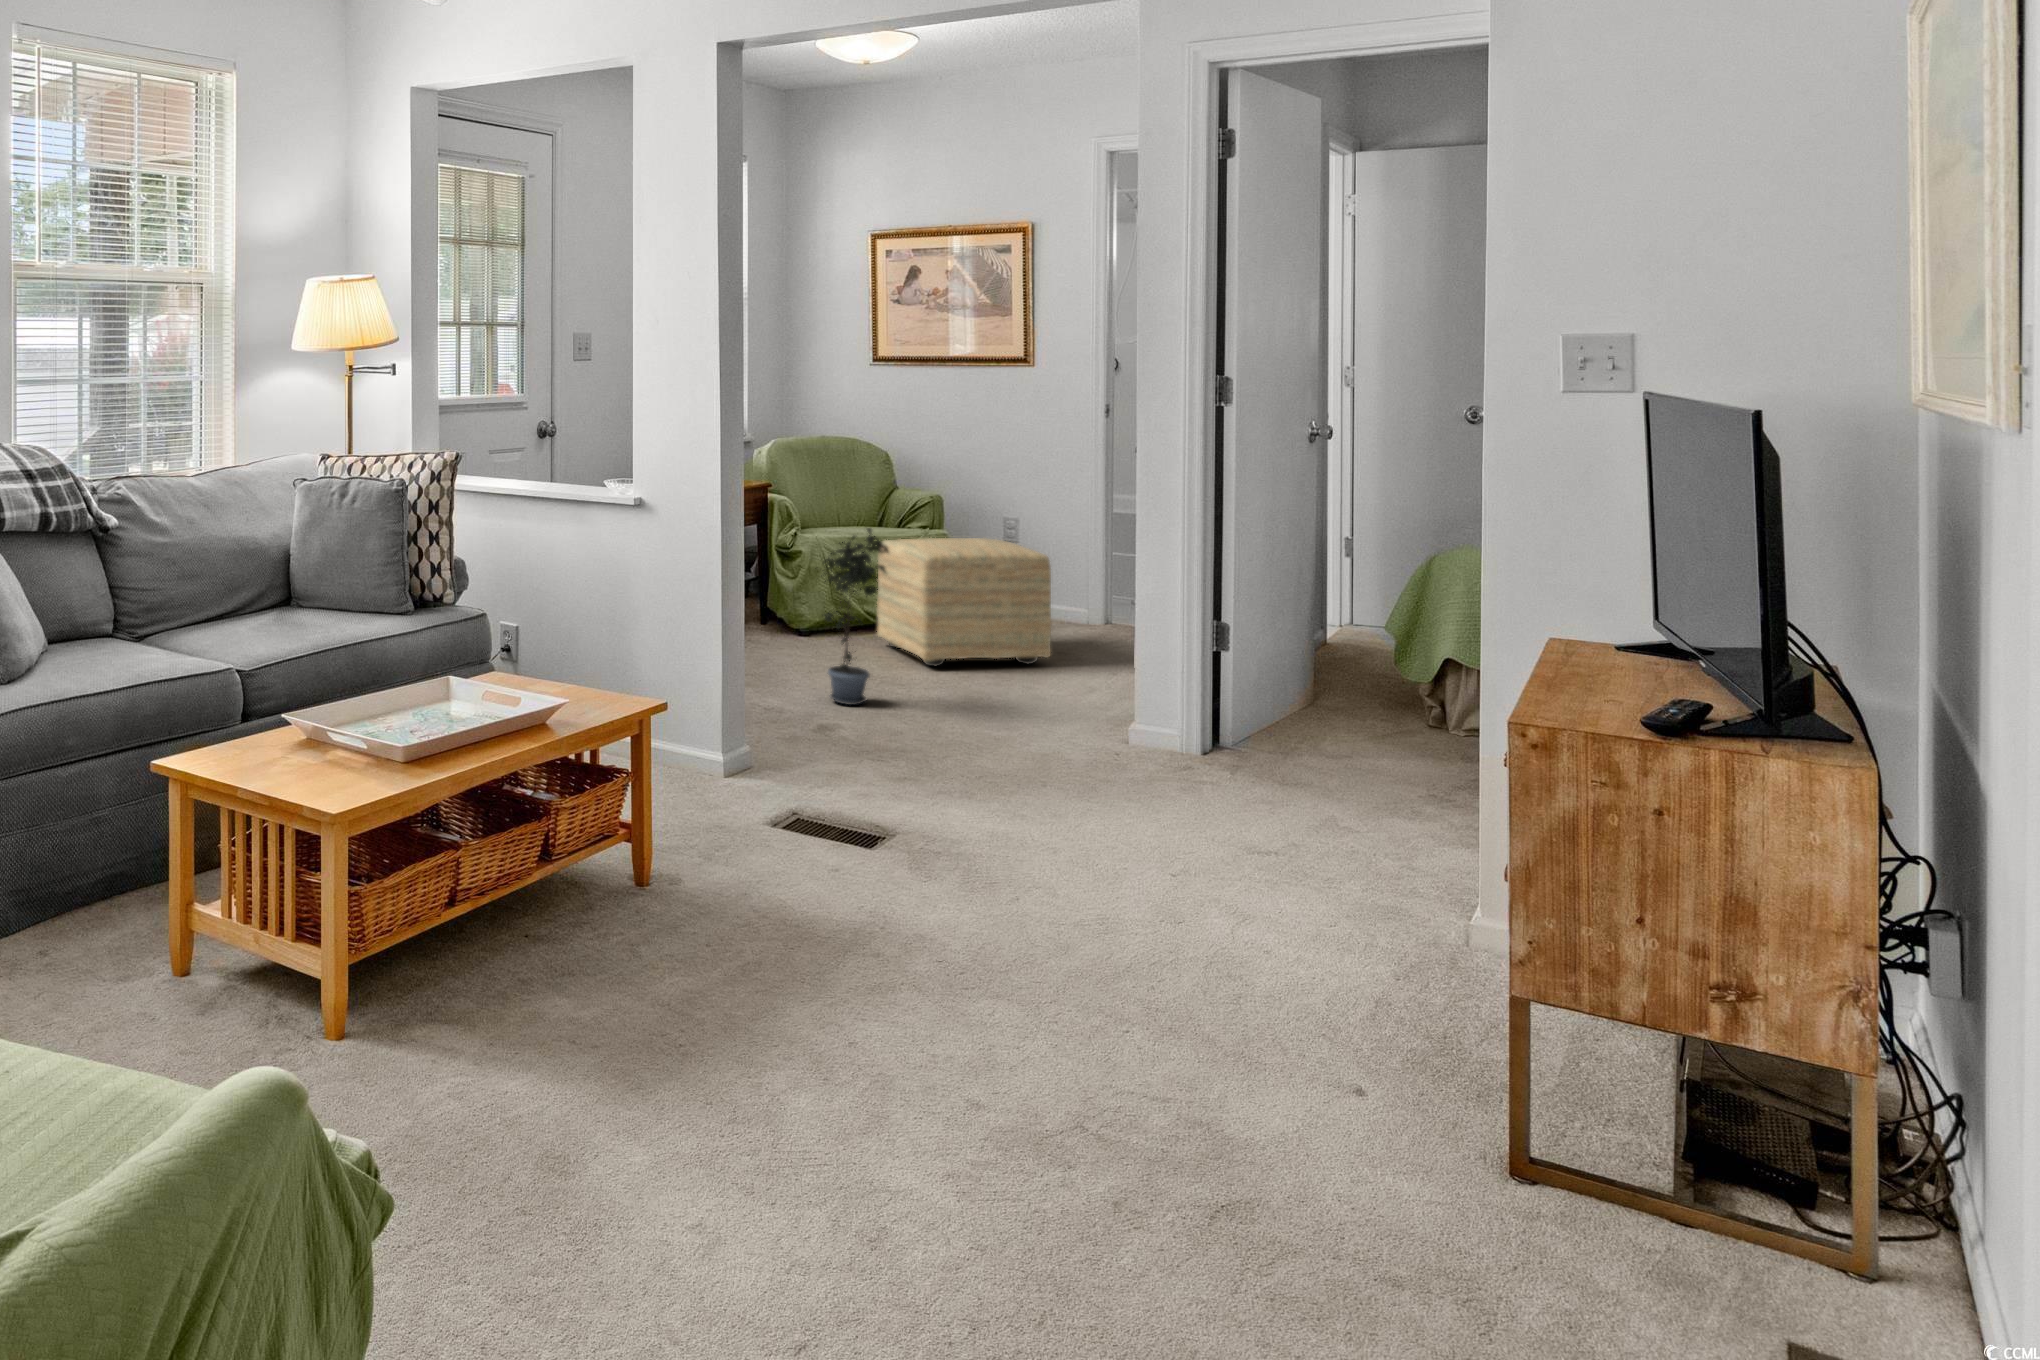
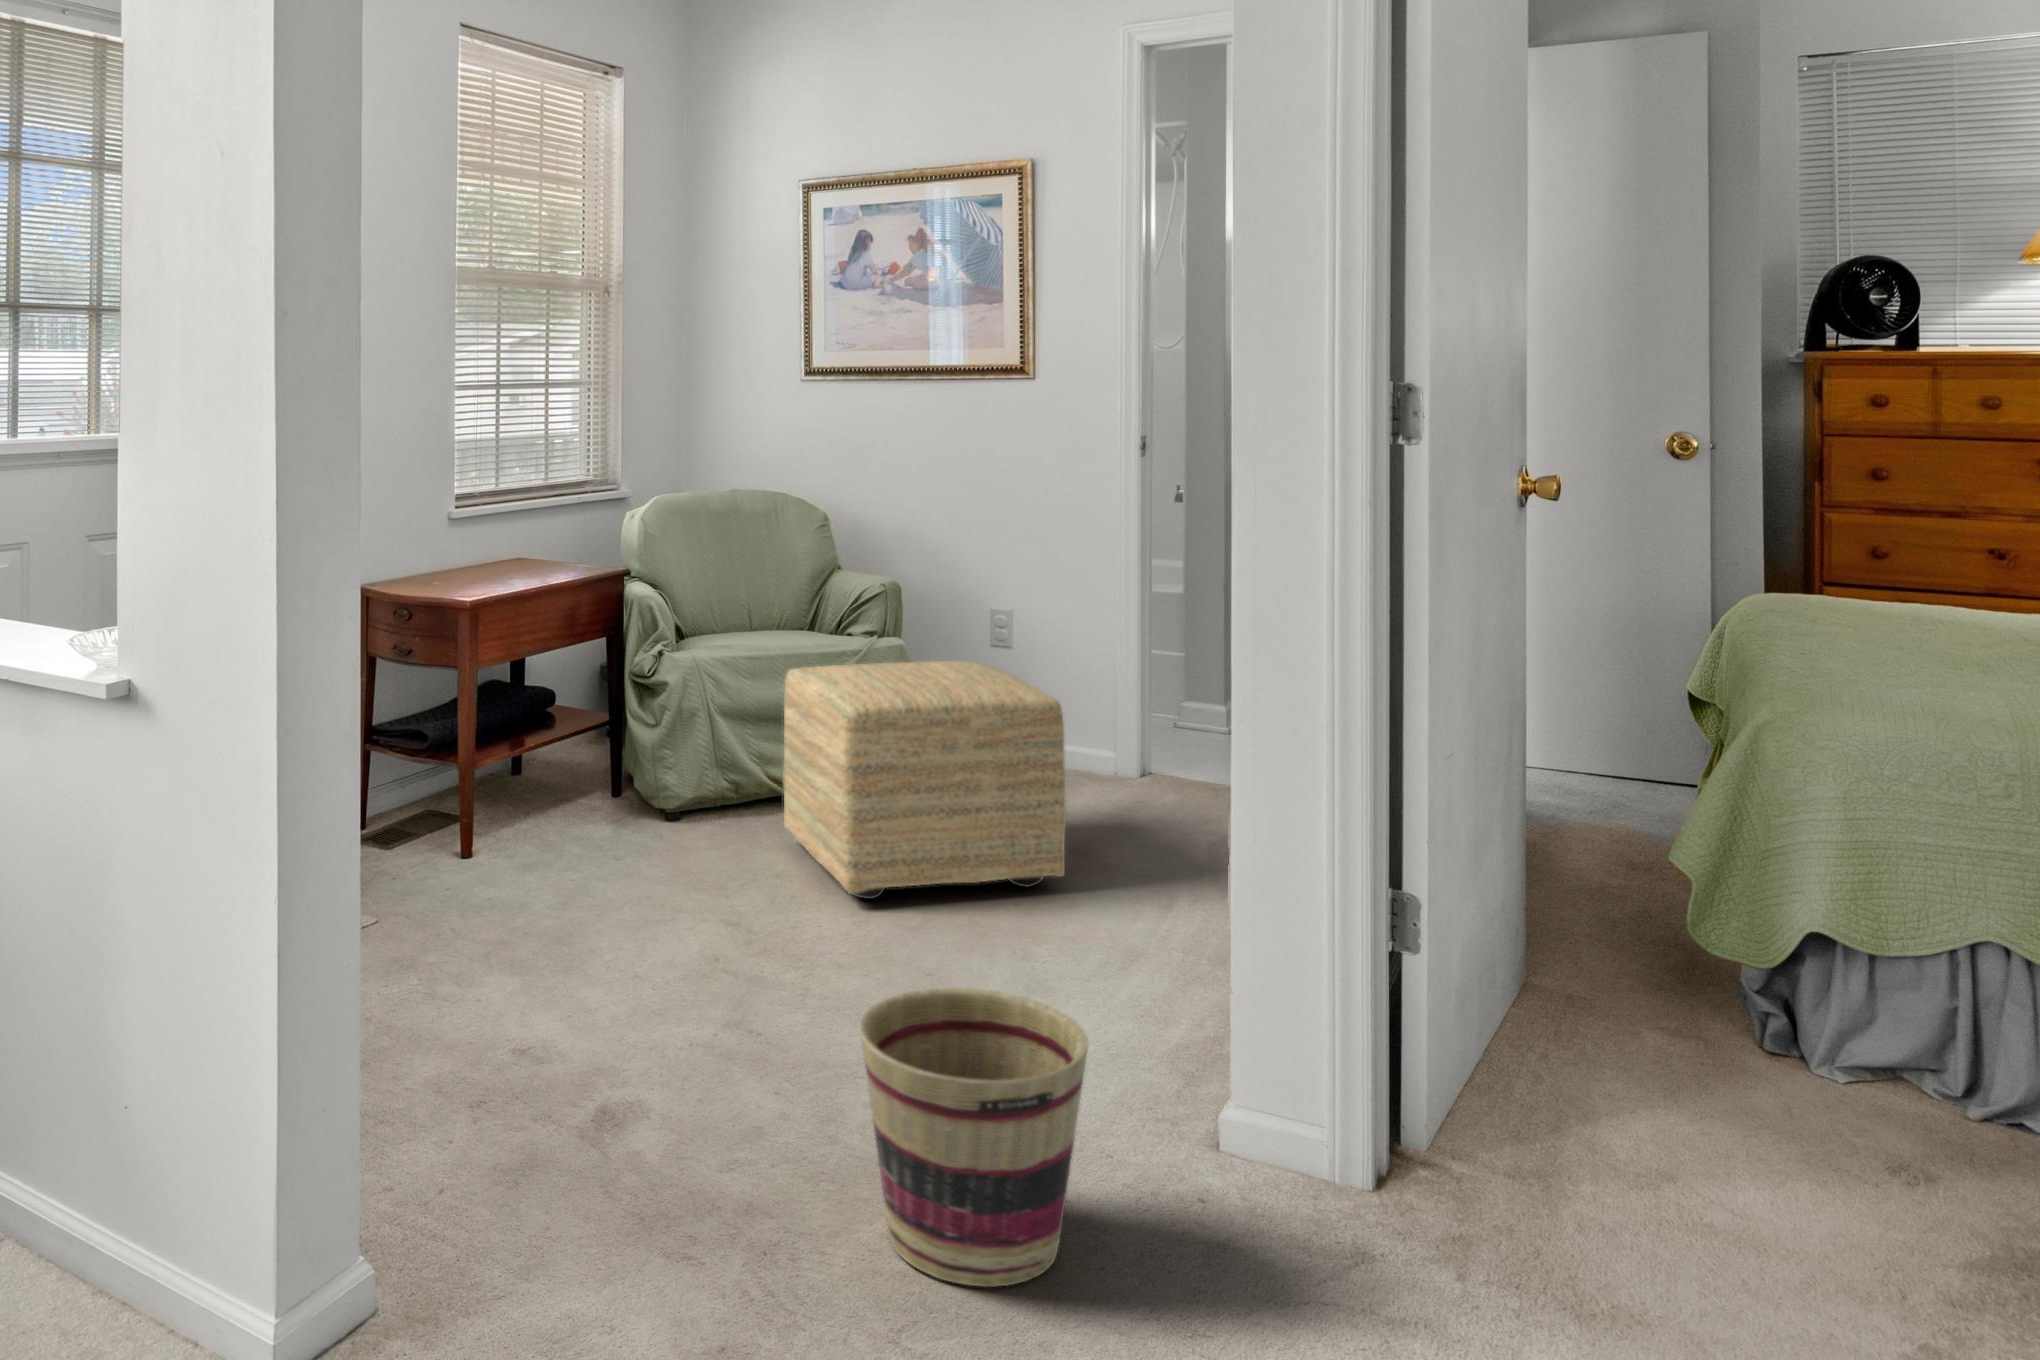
potted plant: present [821,528,889,705] -> none [618,680,761,1026]
basket: none [959,658,1066,773] -> present [860,988,1088,1287]

